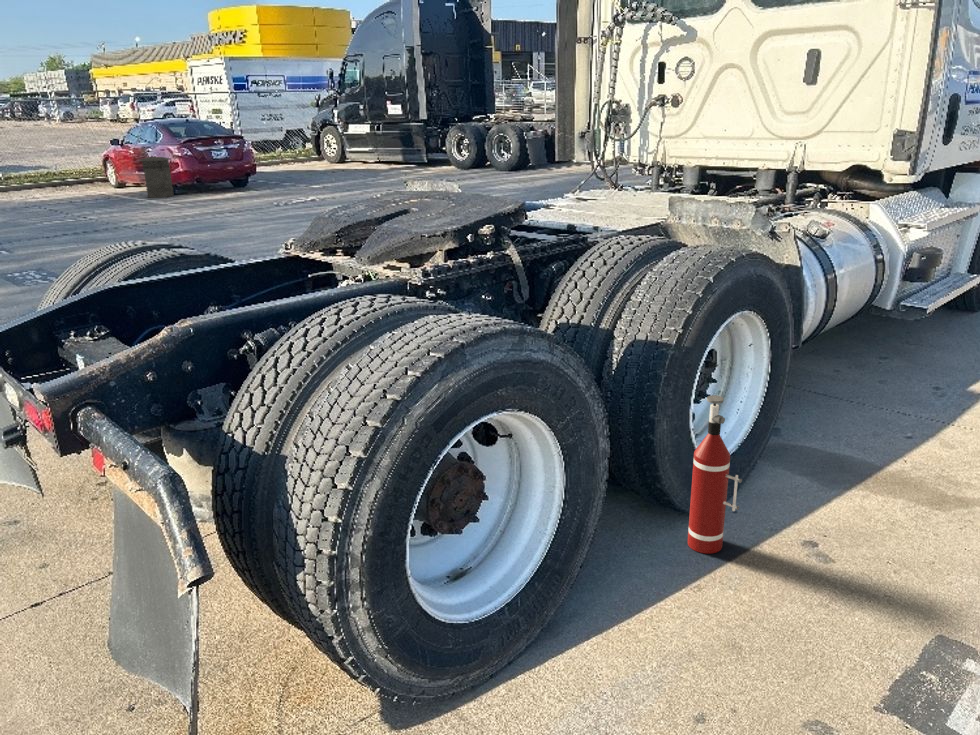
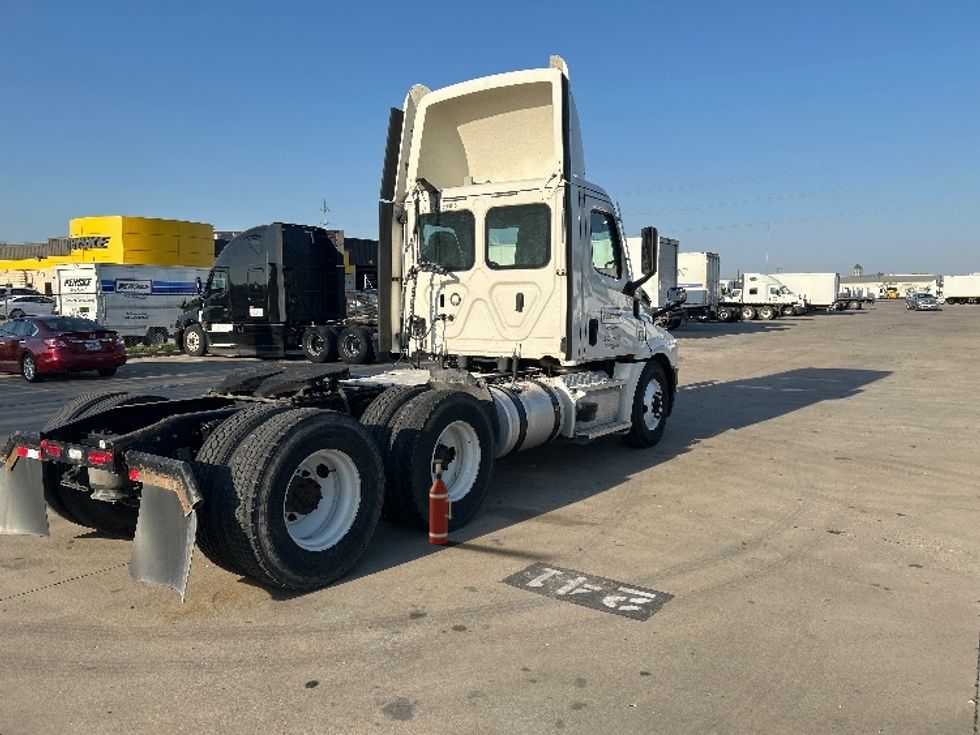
trash can: present [140,156,174,198] -> none [21,347,50,383]

